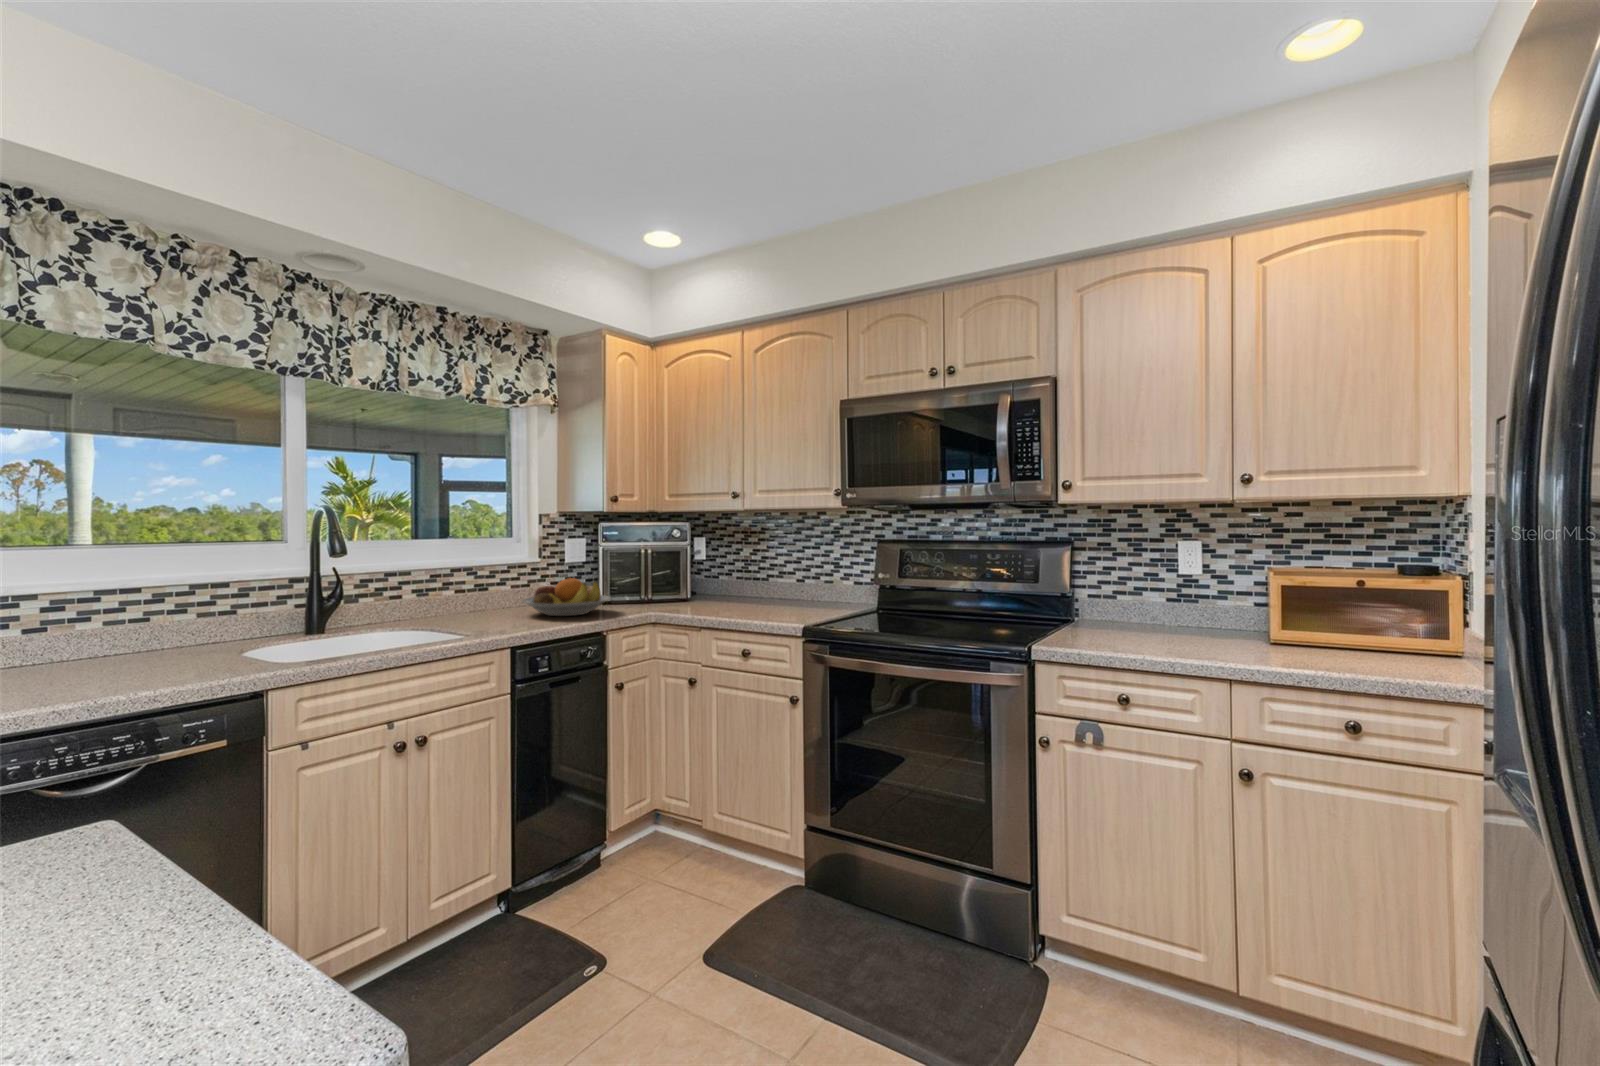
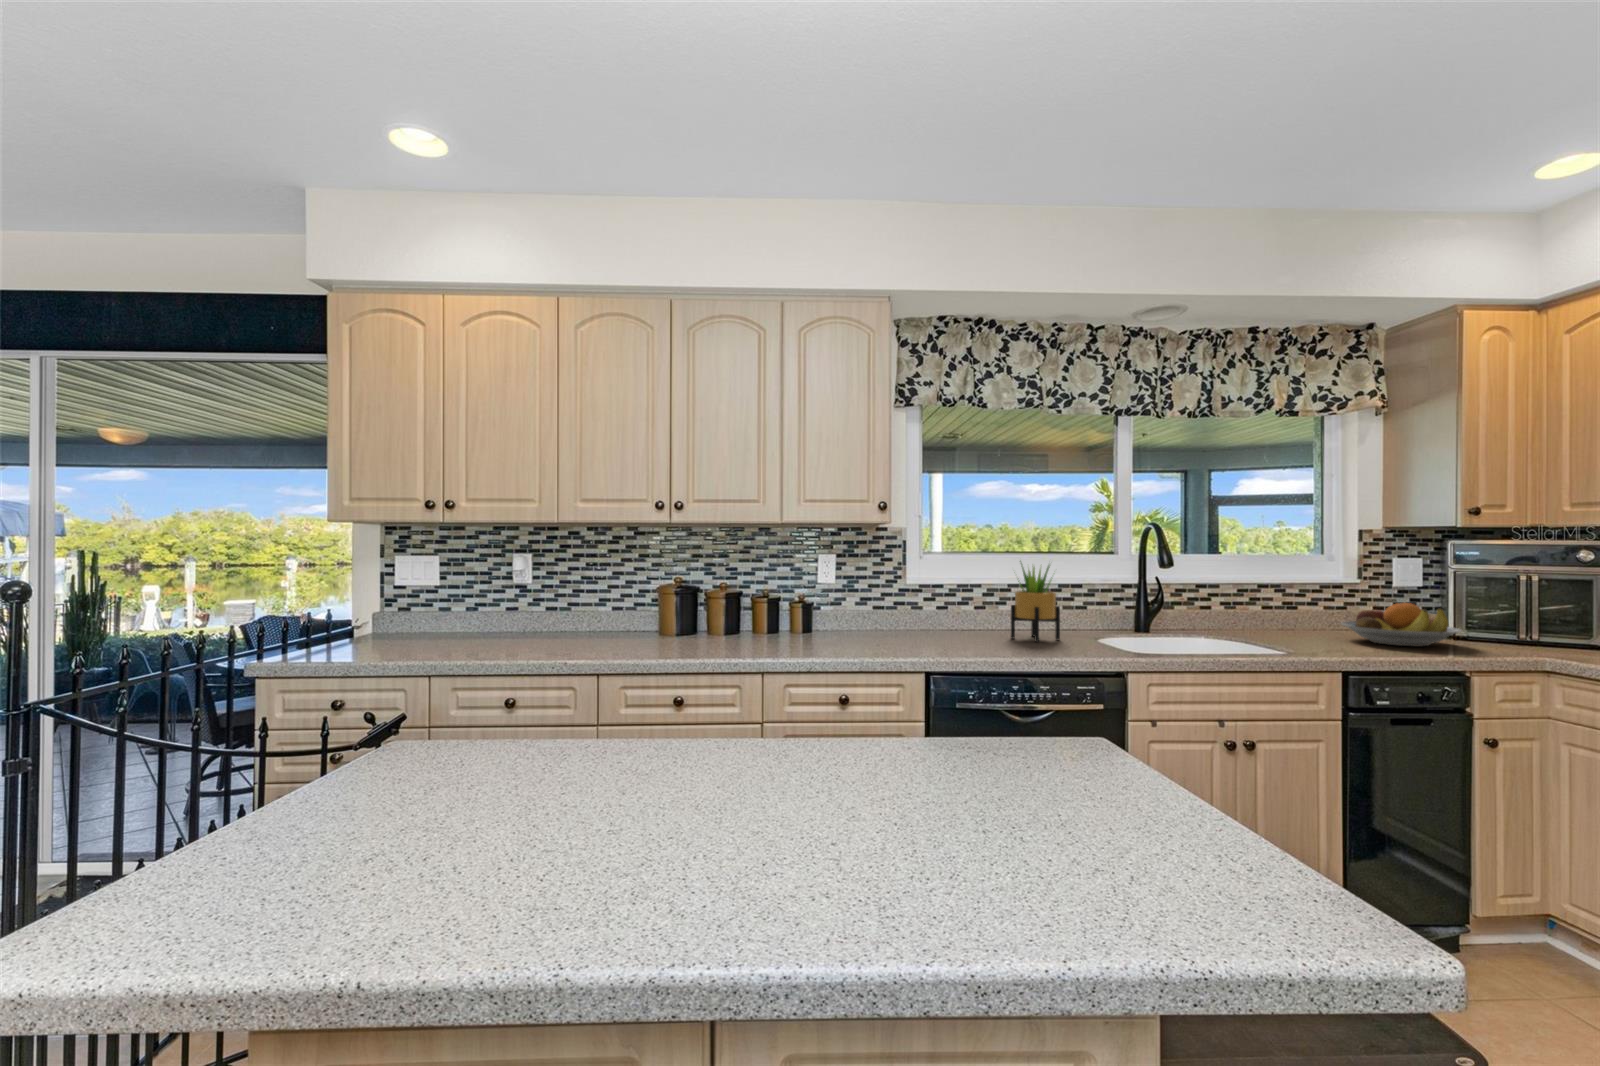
potted plant: none [84,551,178,669] -> present [1011,561,1060,642]

